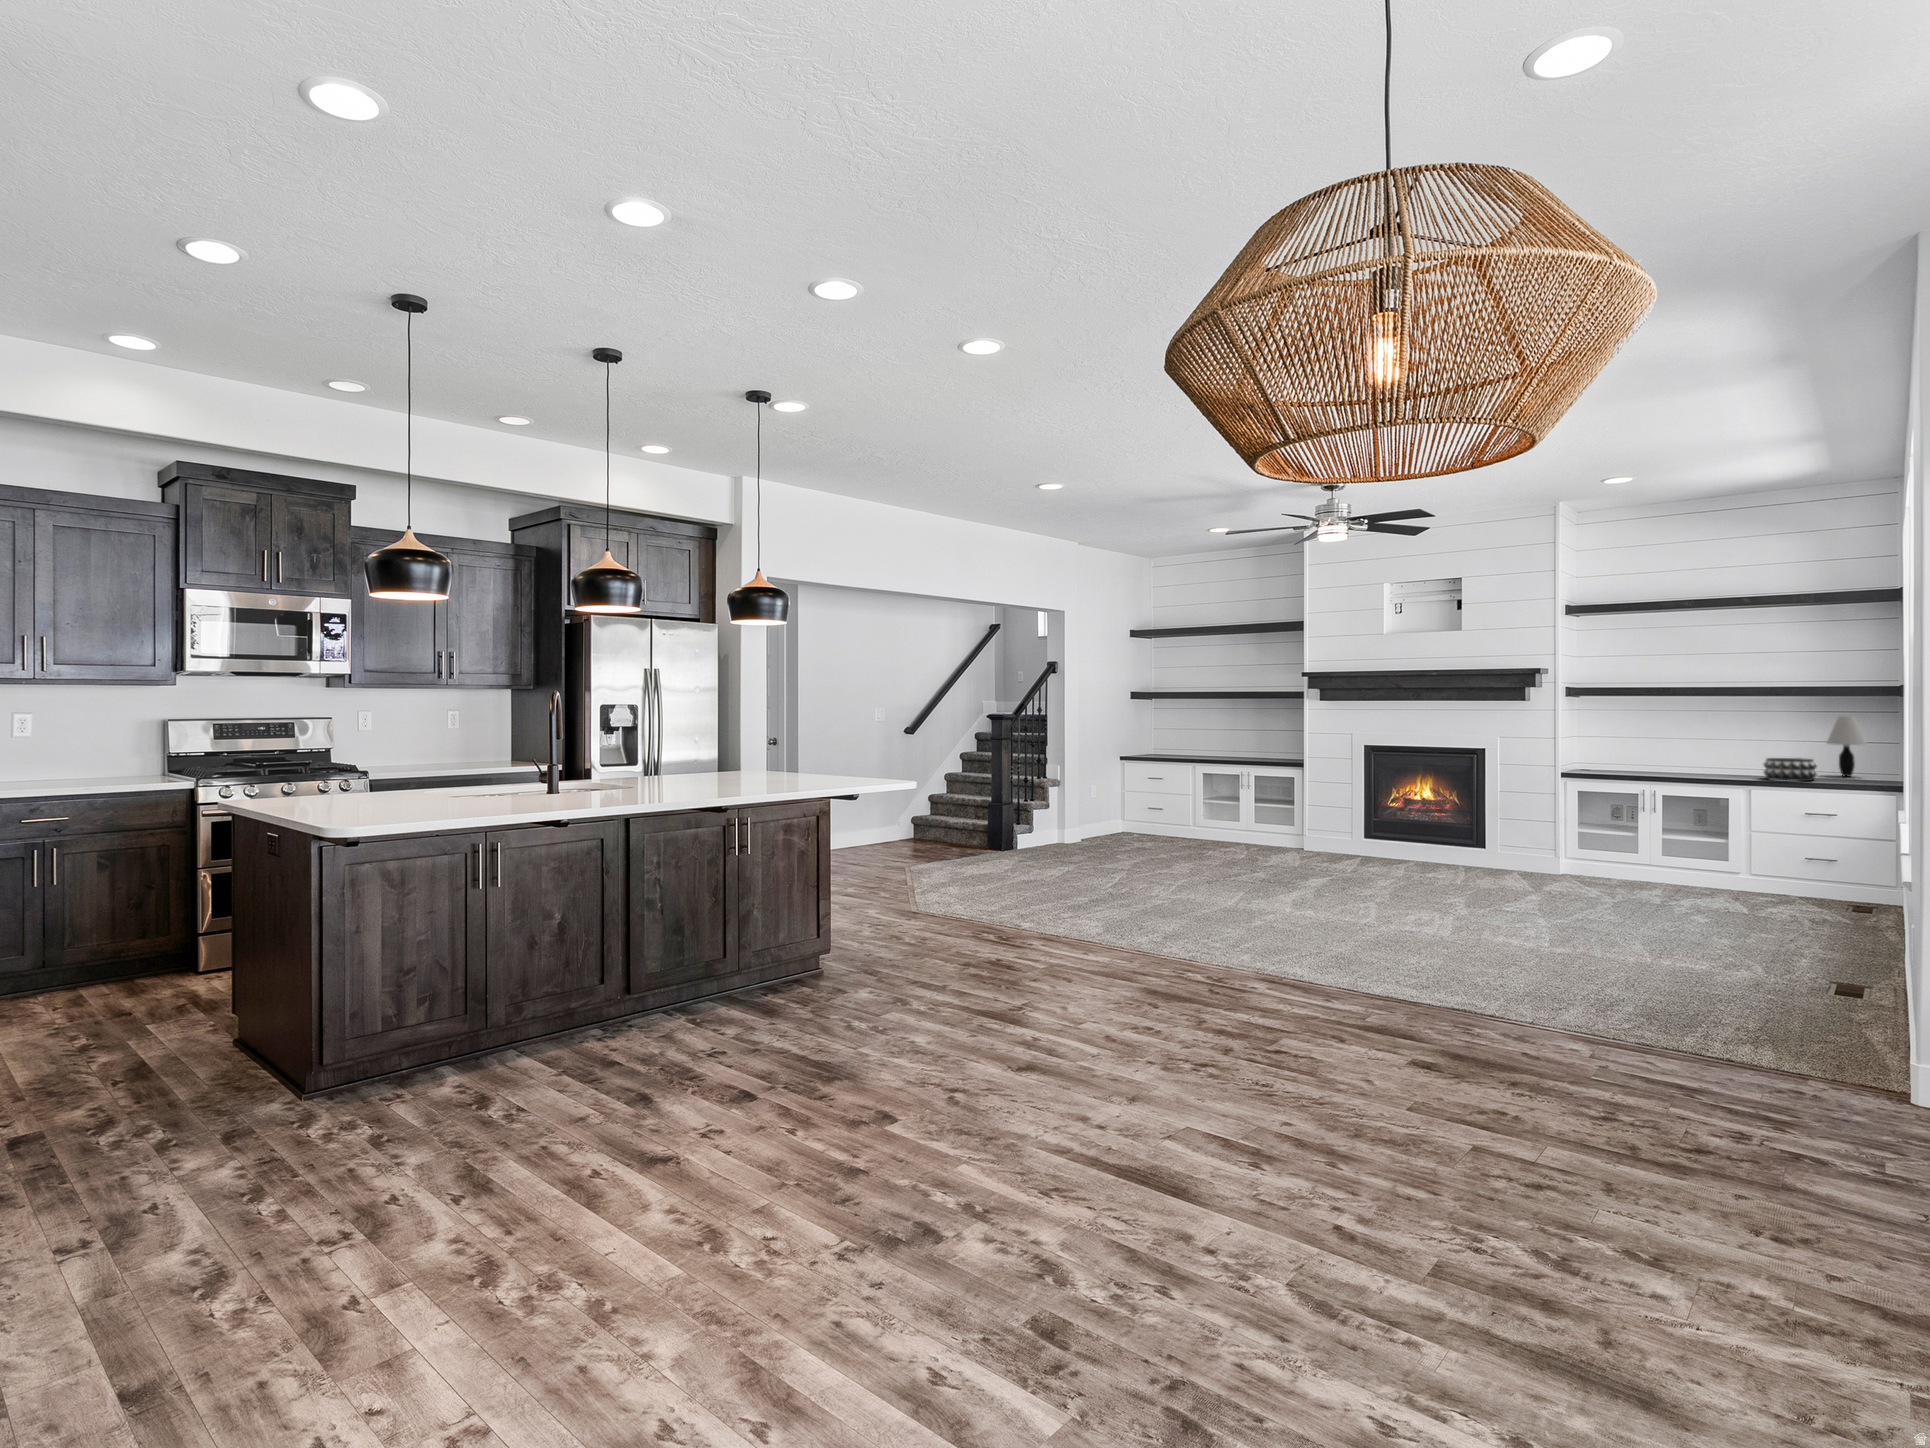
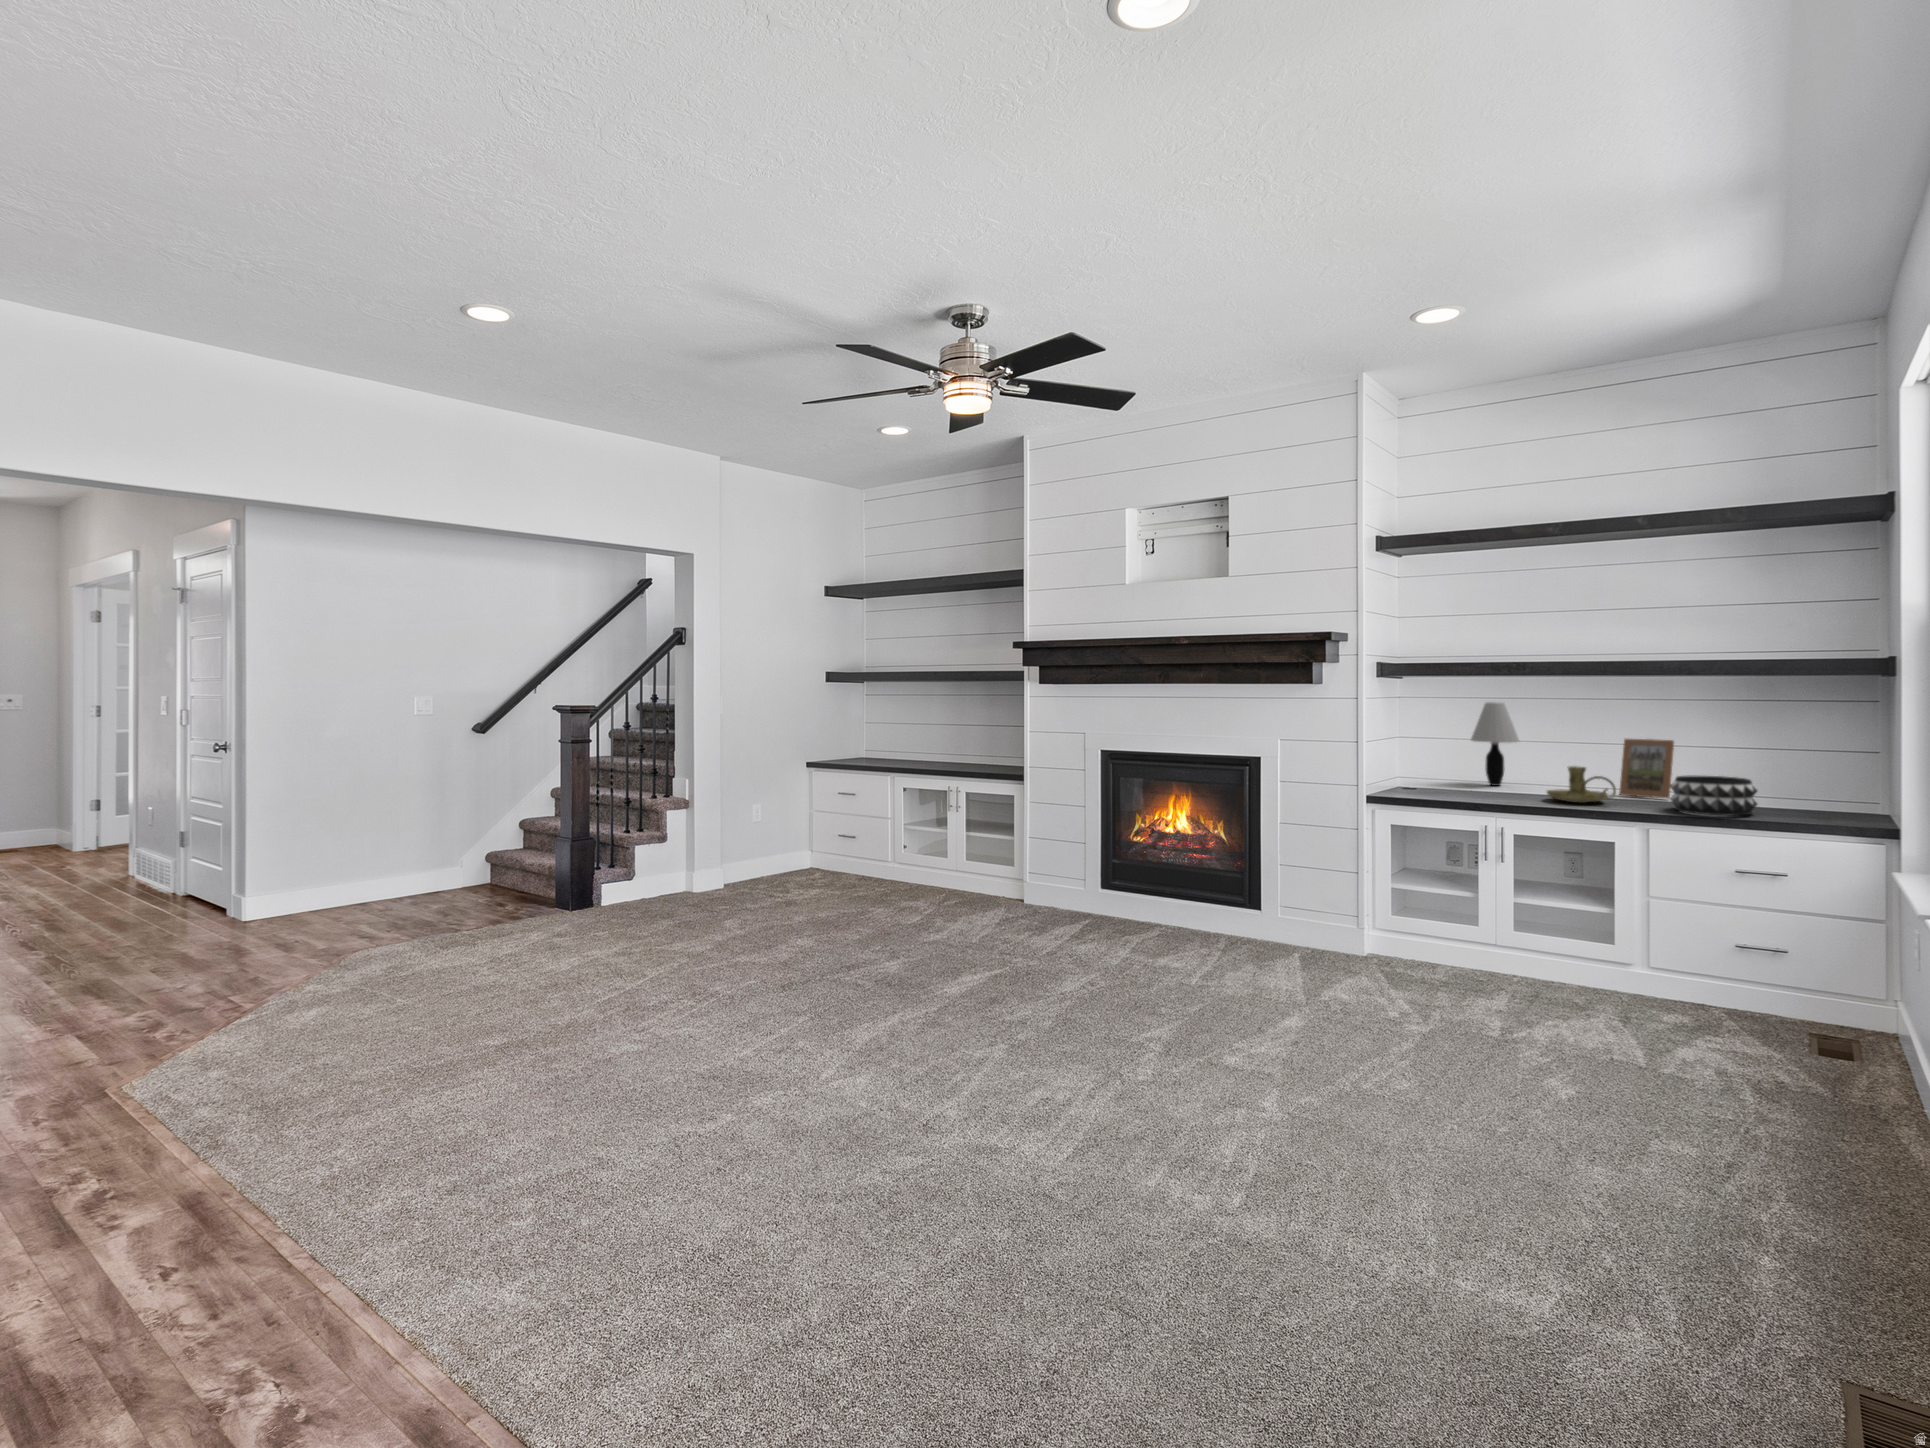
table lamp: present [1827,716,1866,777] -> present [1471,702,1519,786]
picture frame: none [1731,736,1767,774] -> present [1619,739,1674,798]
candle holder: none [1683,753,1729,775] -> present [1547,766,1616,803]

